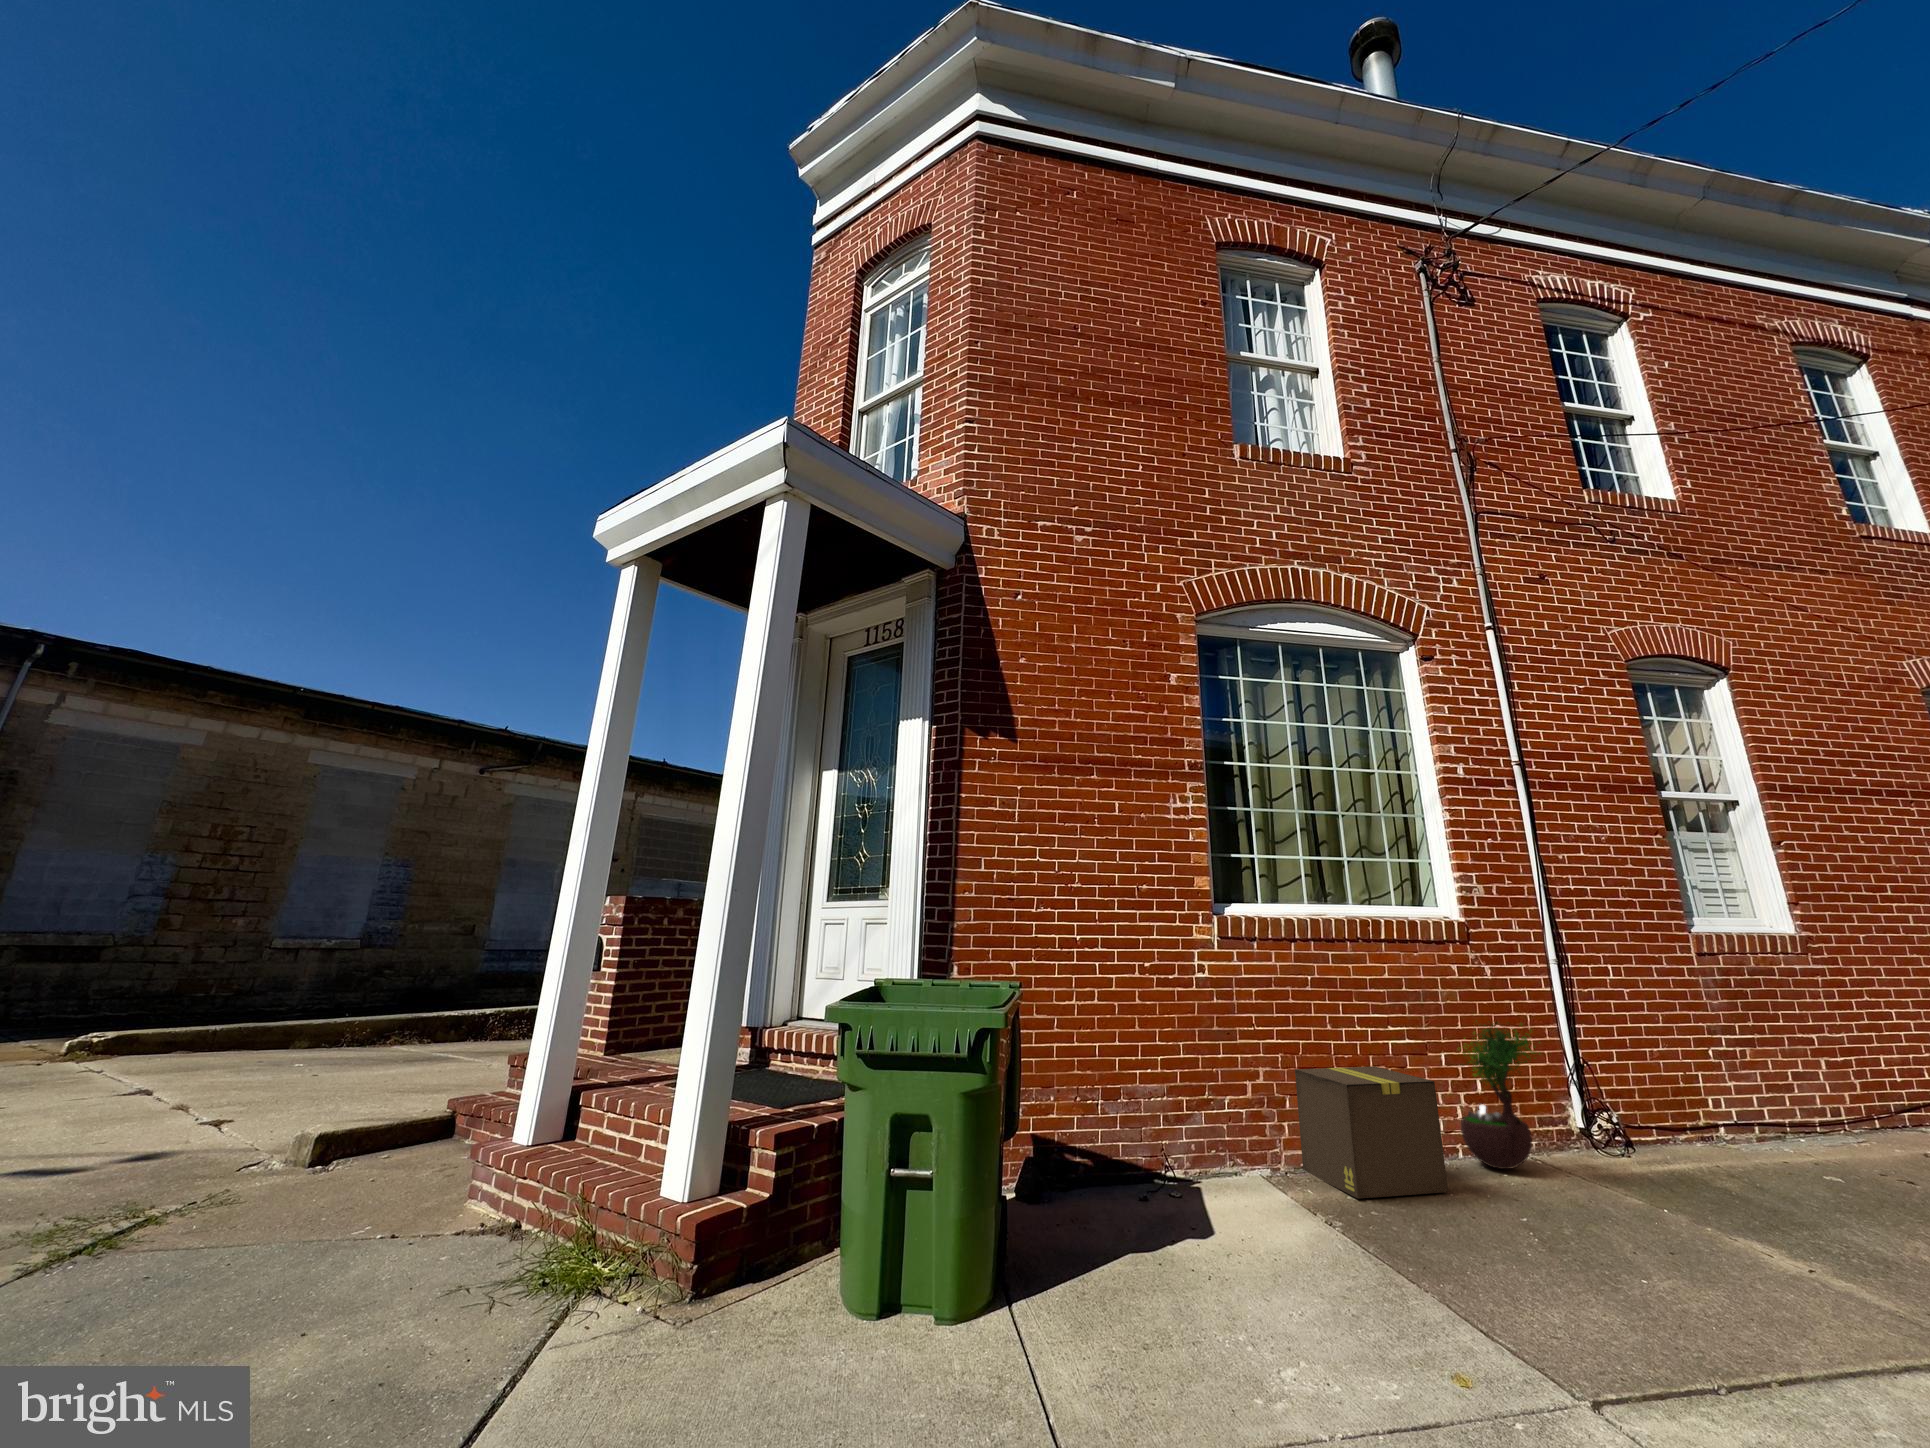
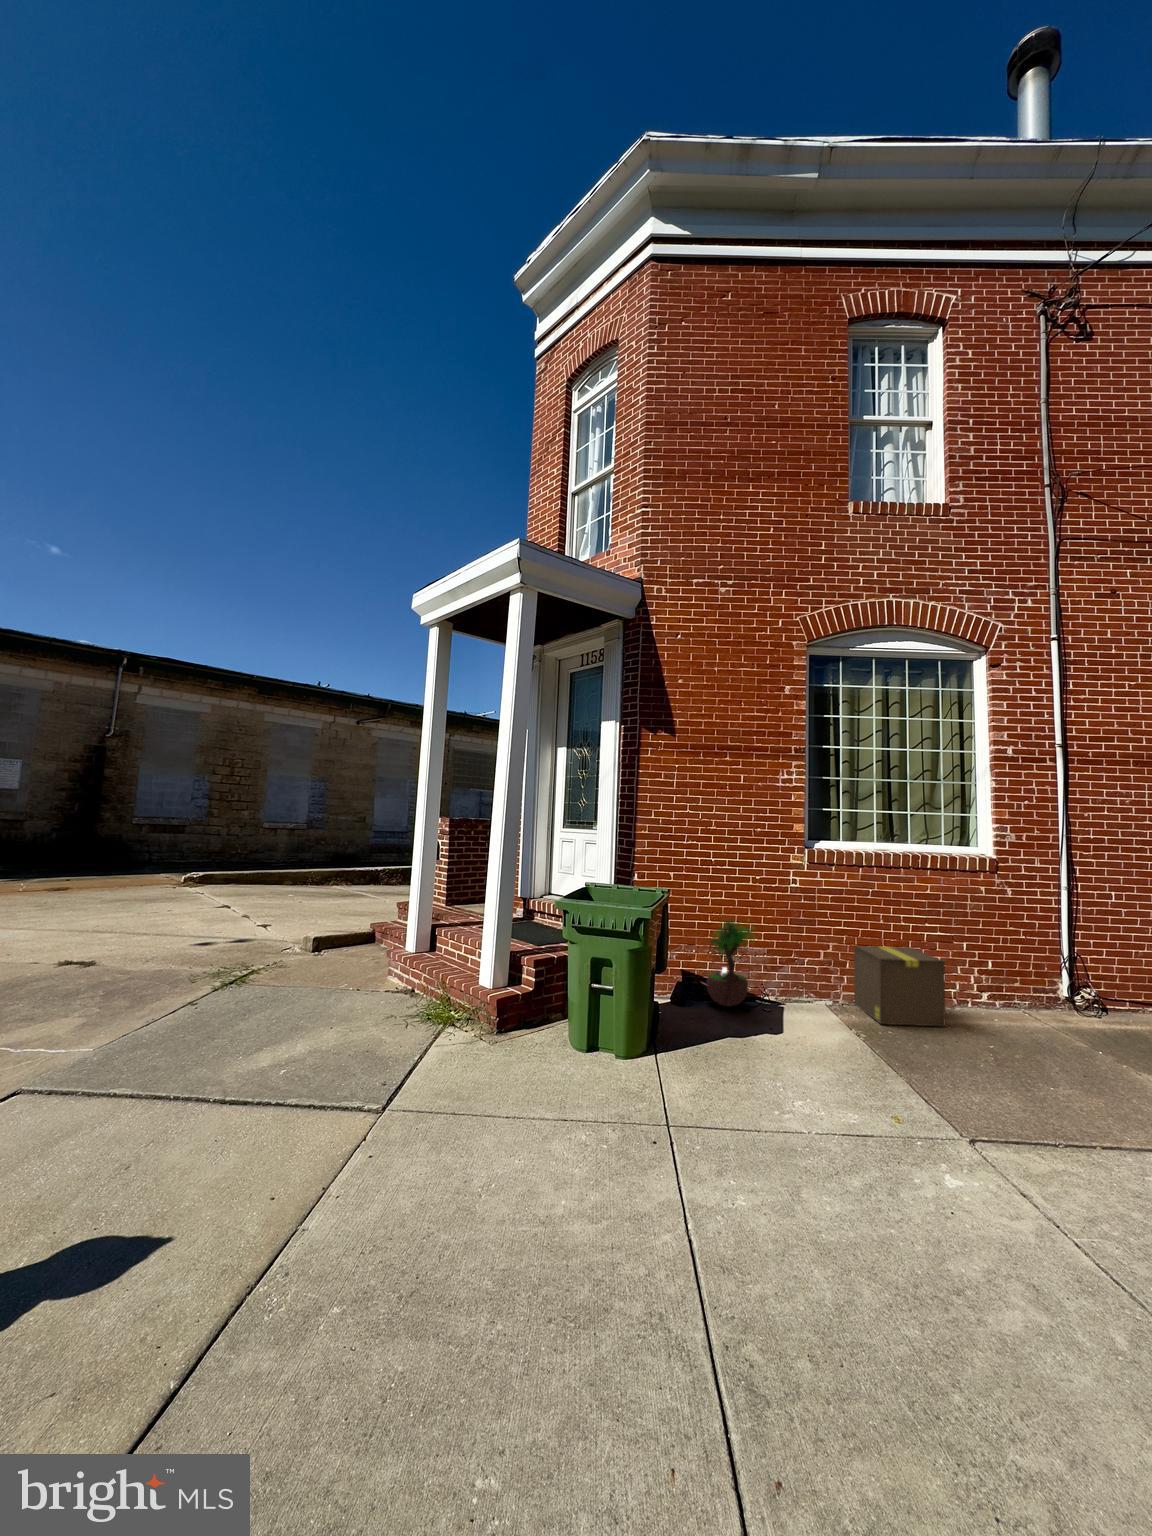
potted tree: present [1461,1020,1540,1169] -> present [707,919,755,1007]

